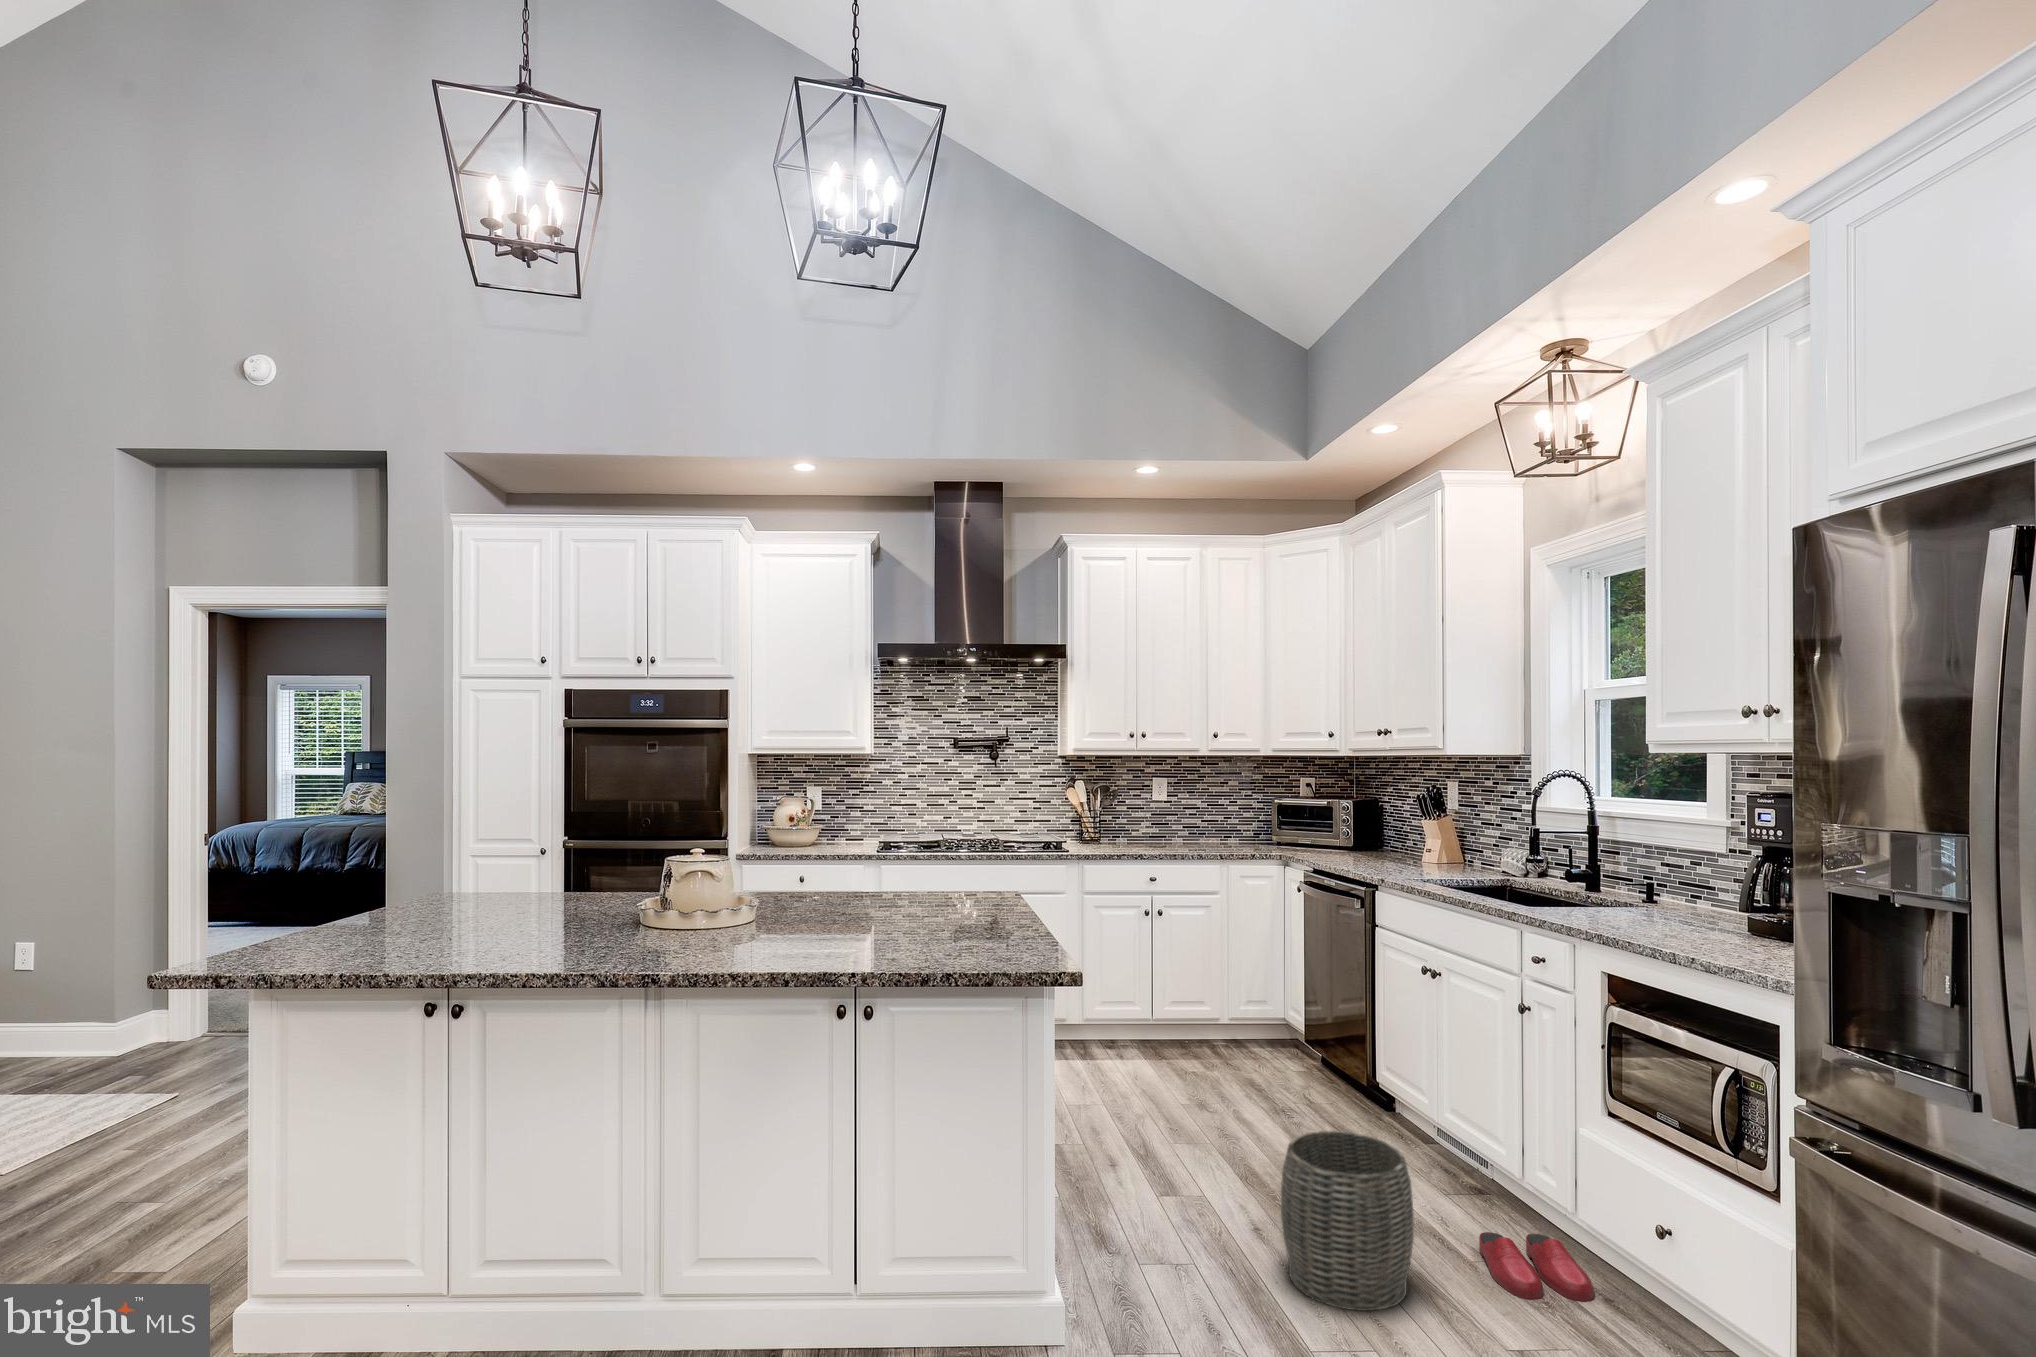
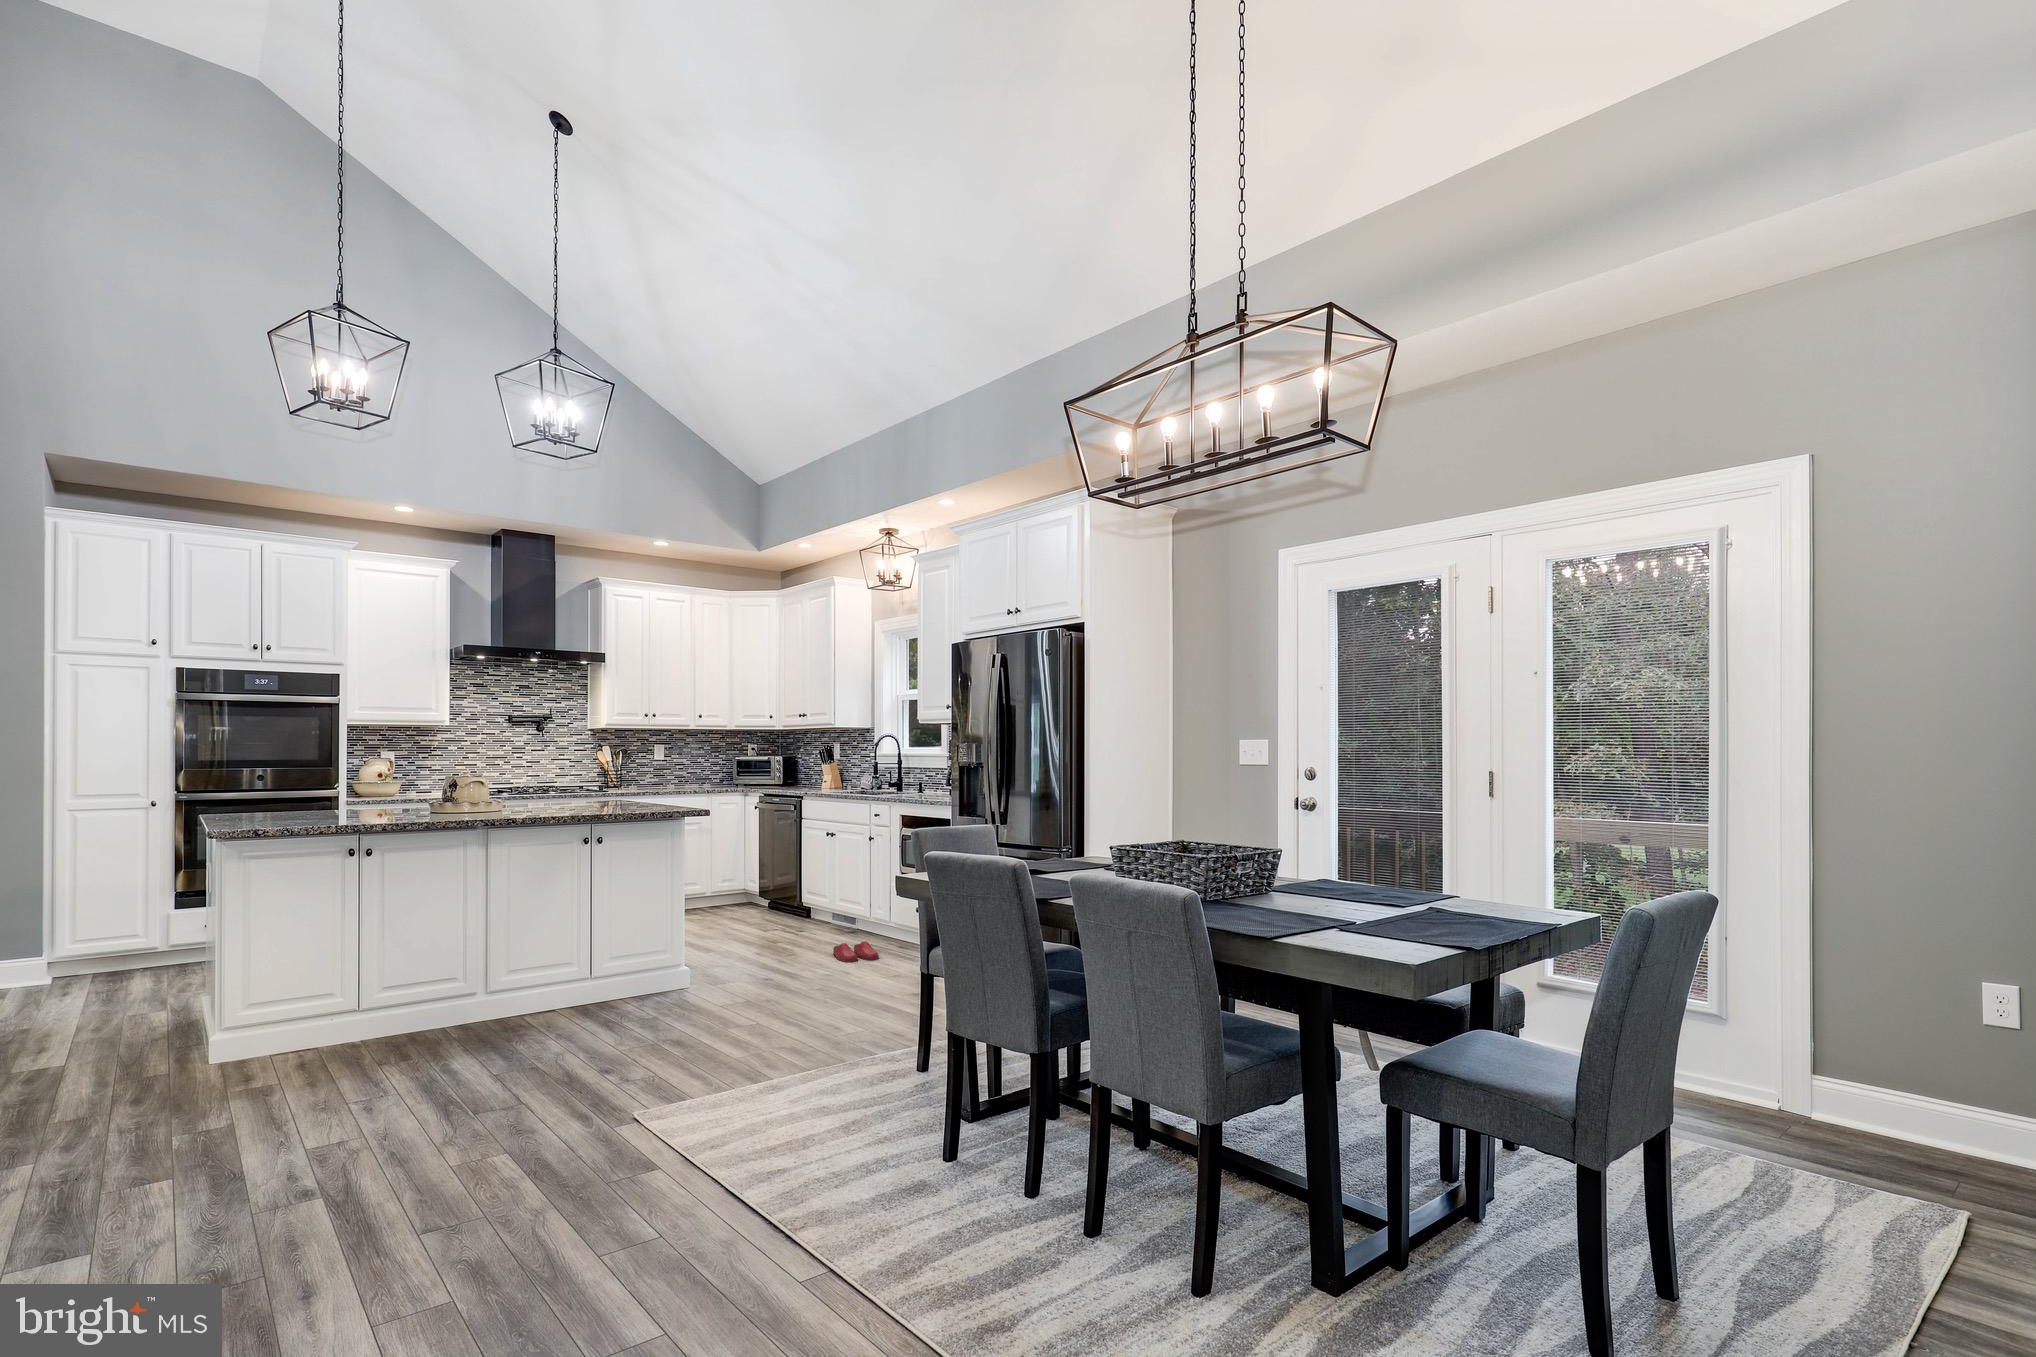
woven basket: present [1281,1131,1414,1311] -> none [742,903,803,974]

